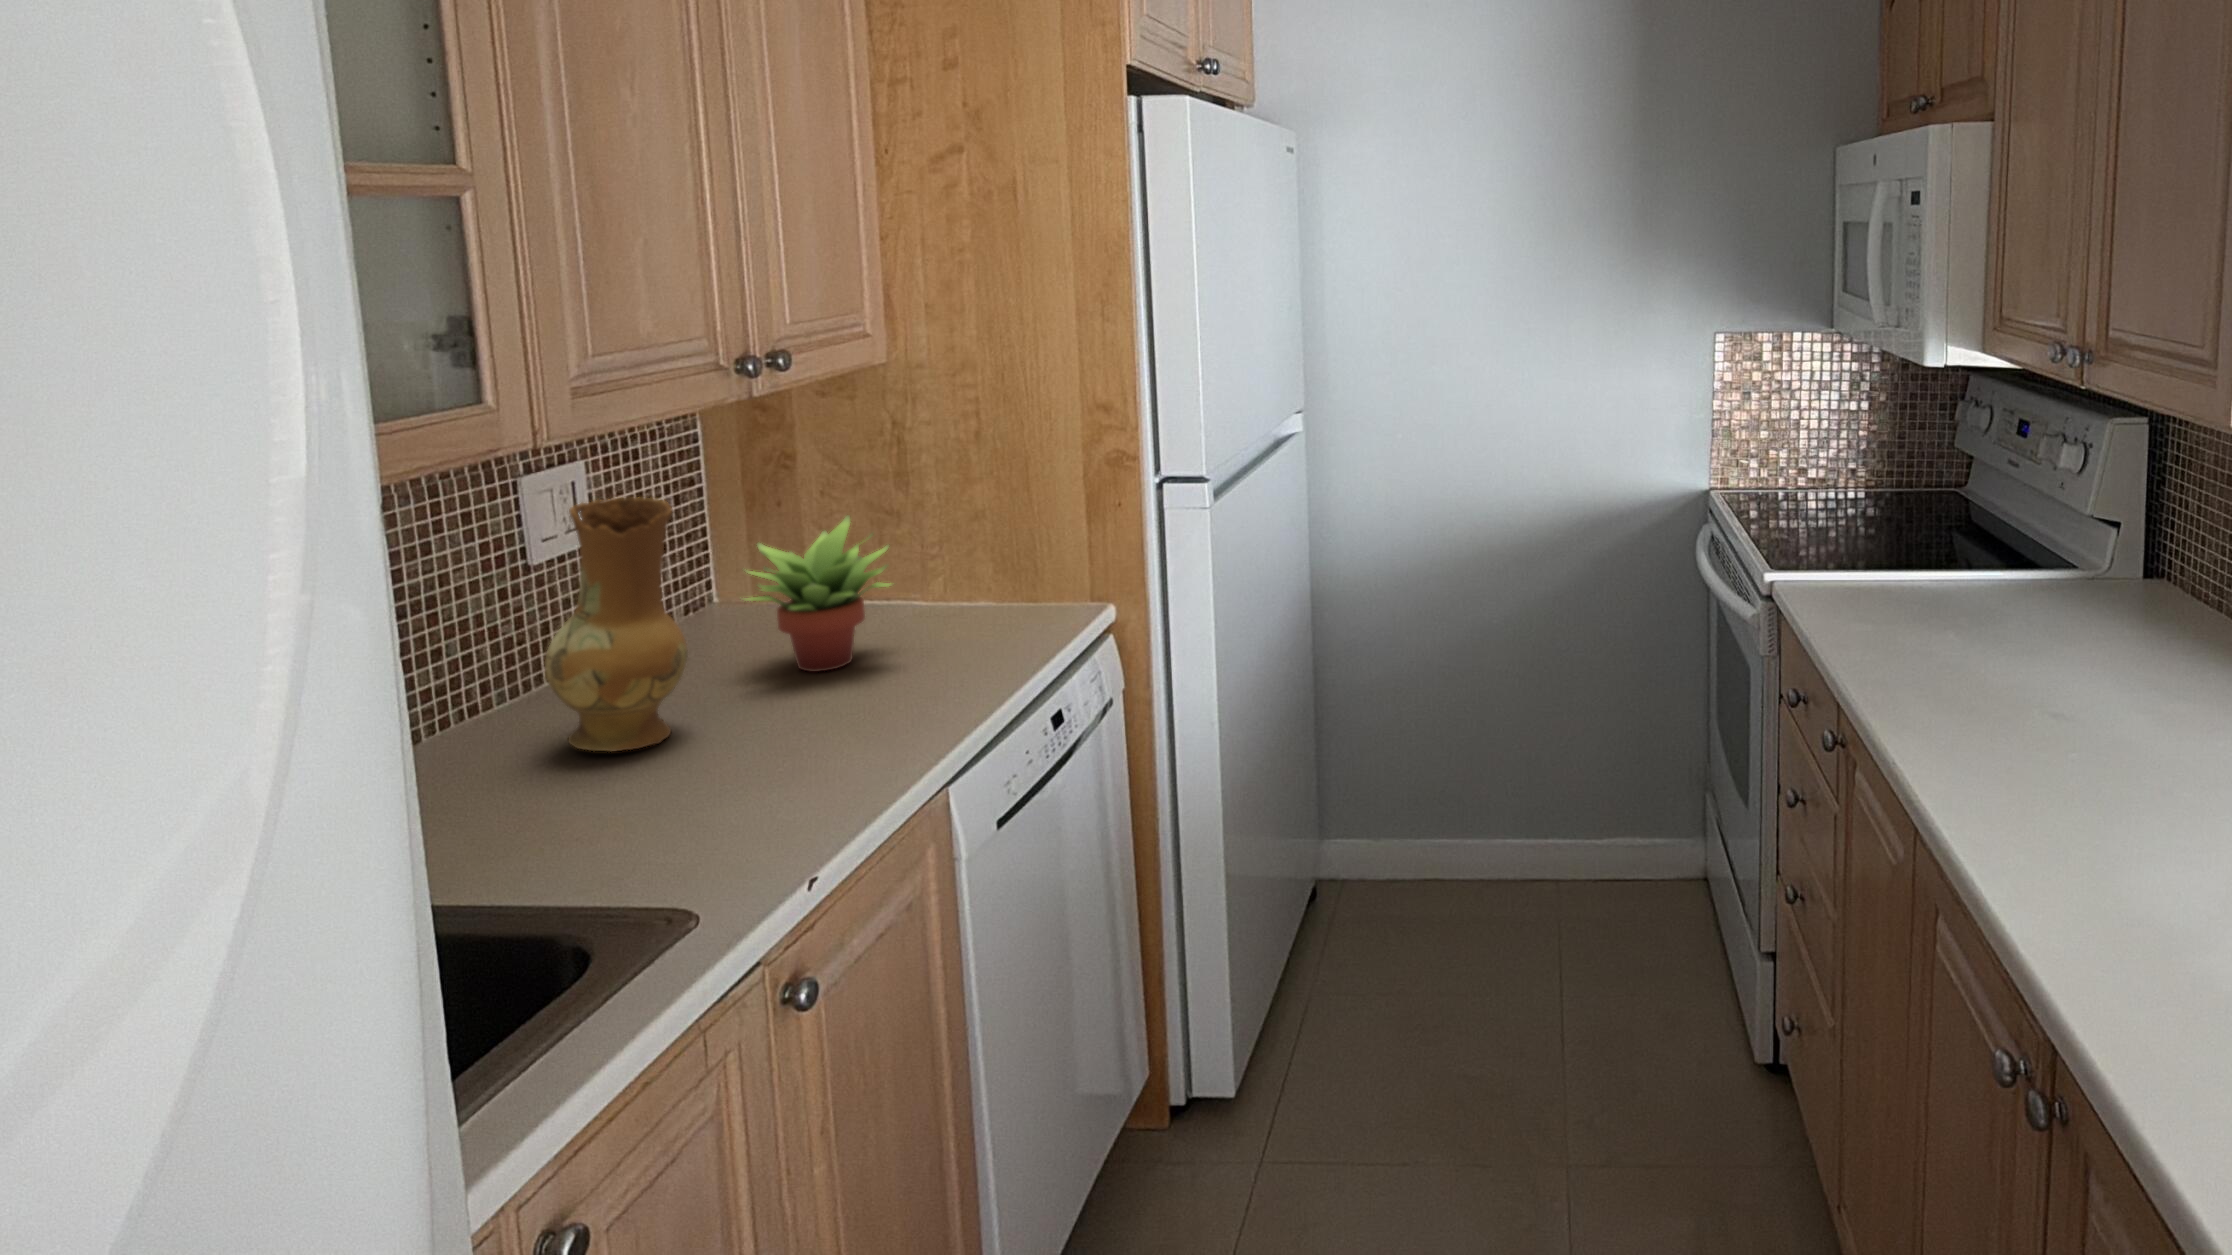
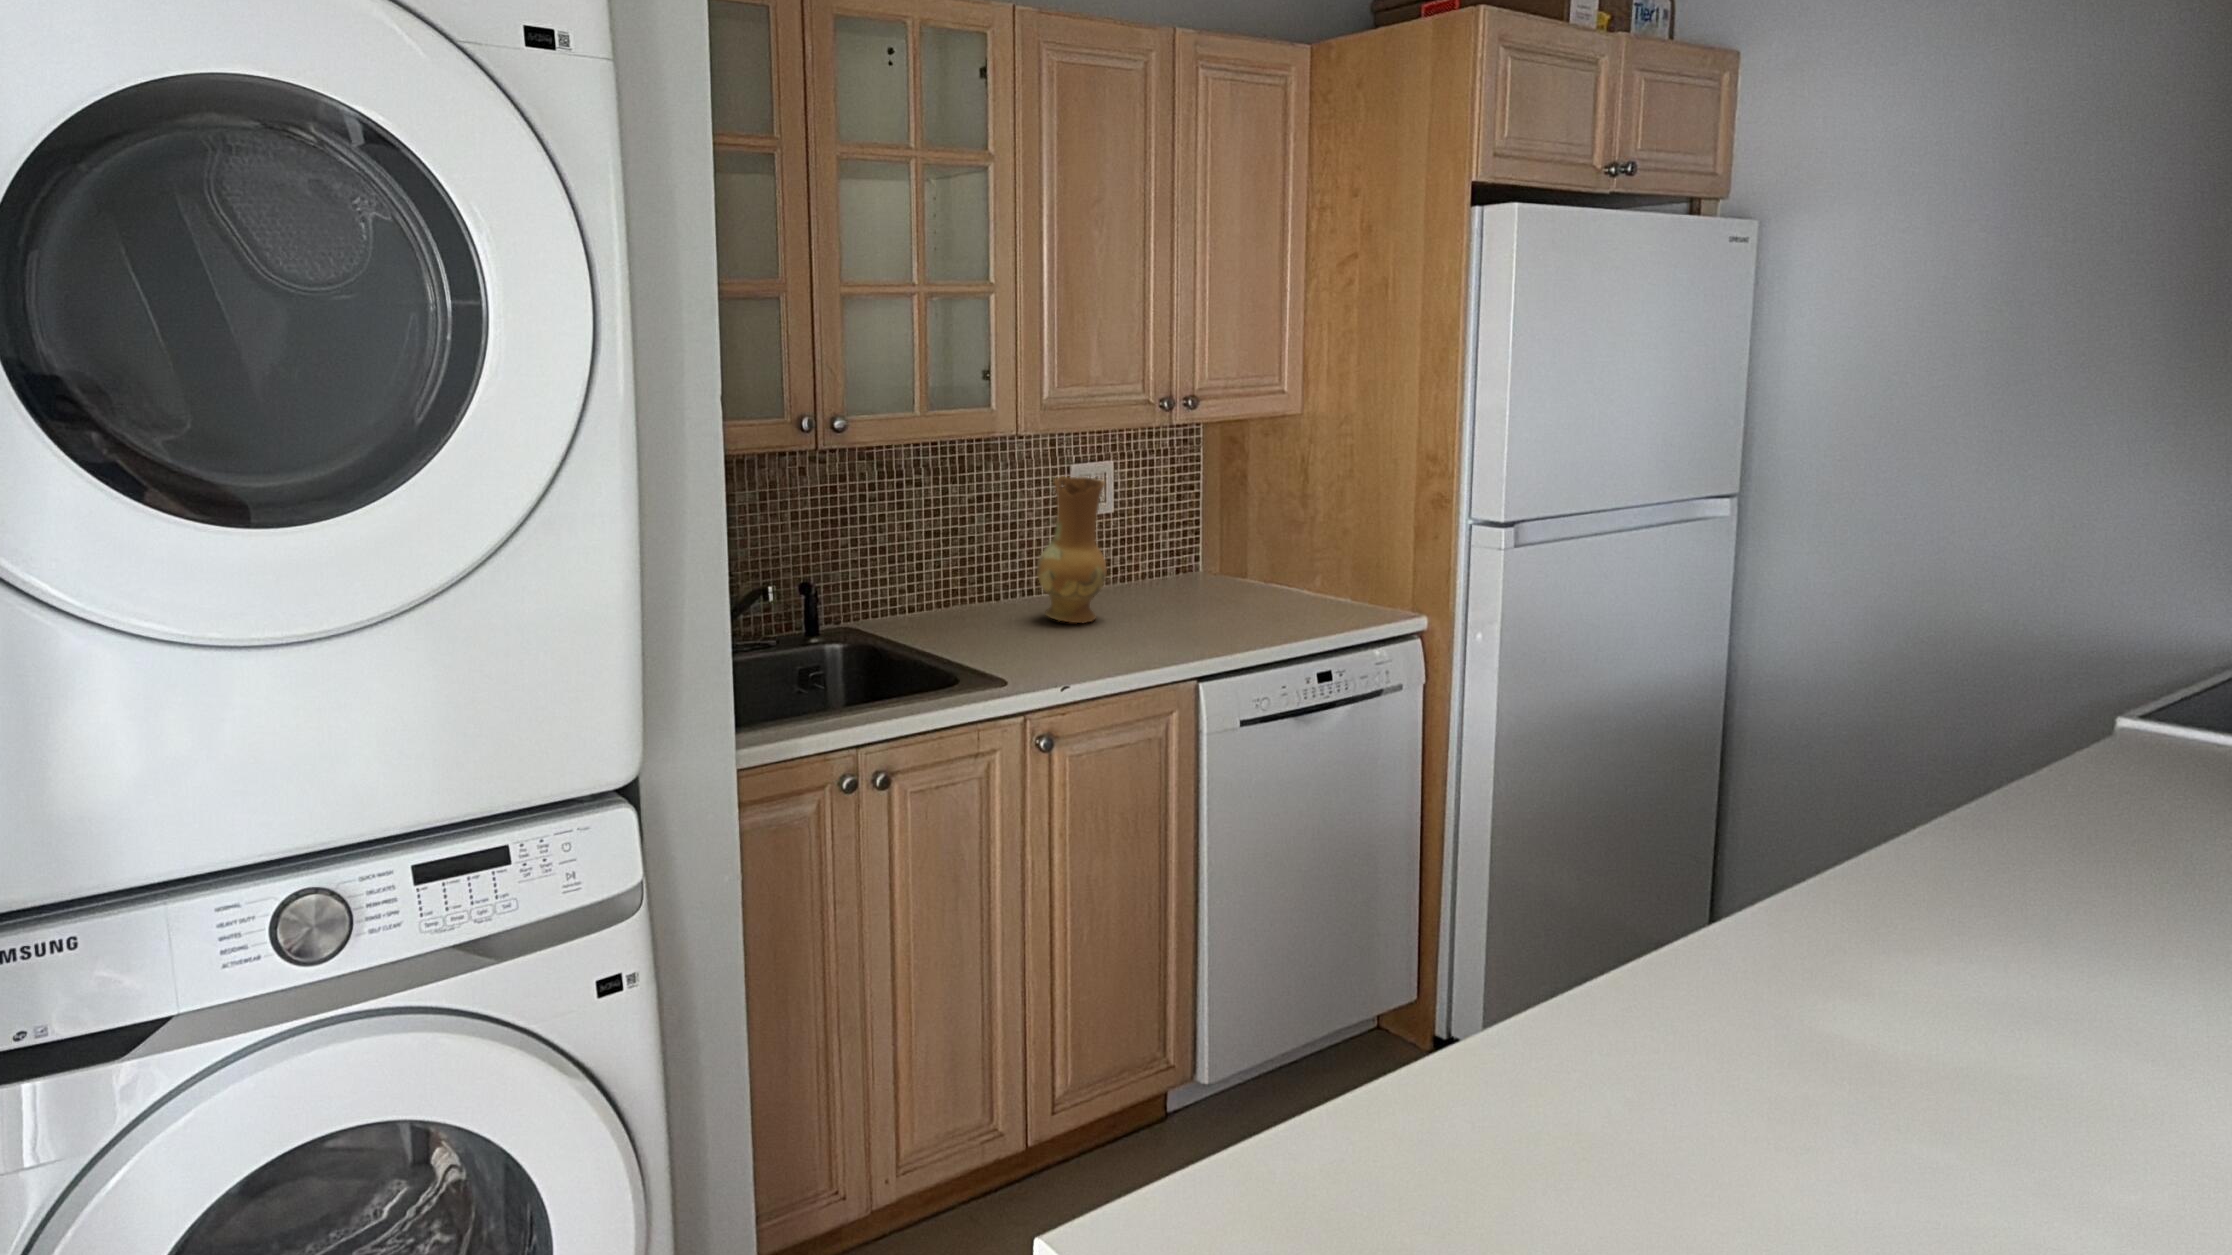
succulent plant: present [744,516,890,672] -> none [1161,514,1258,613]

